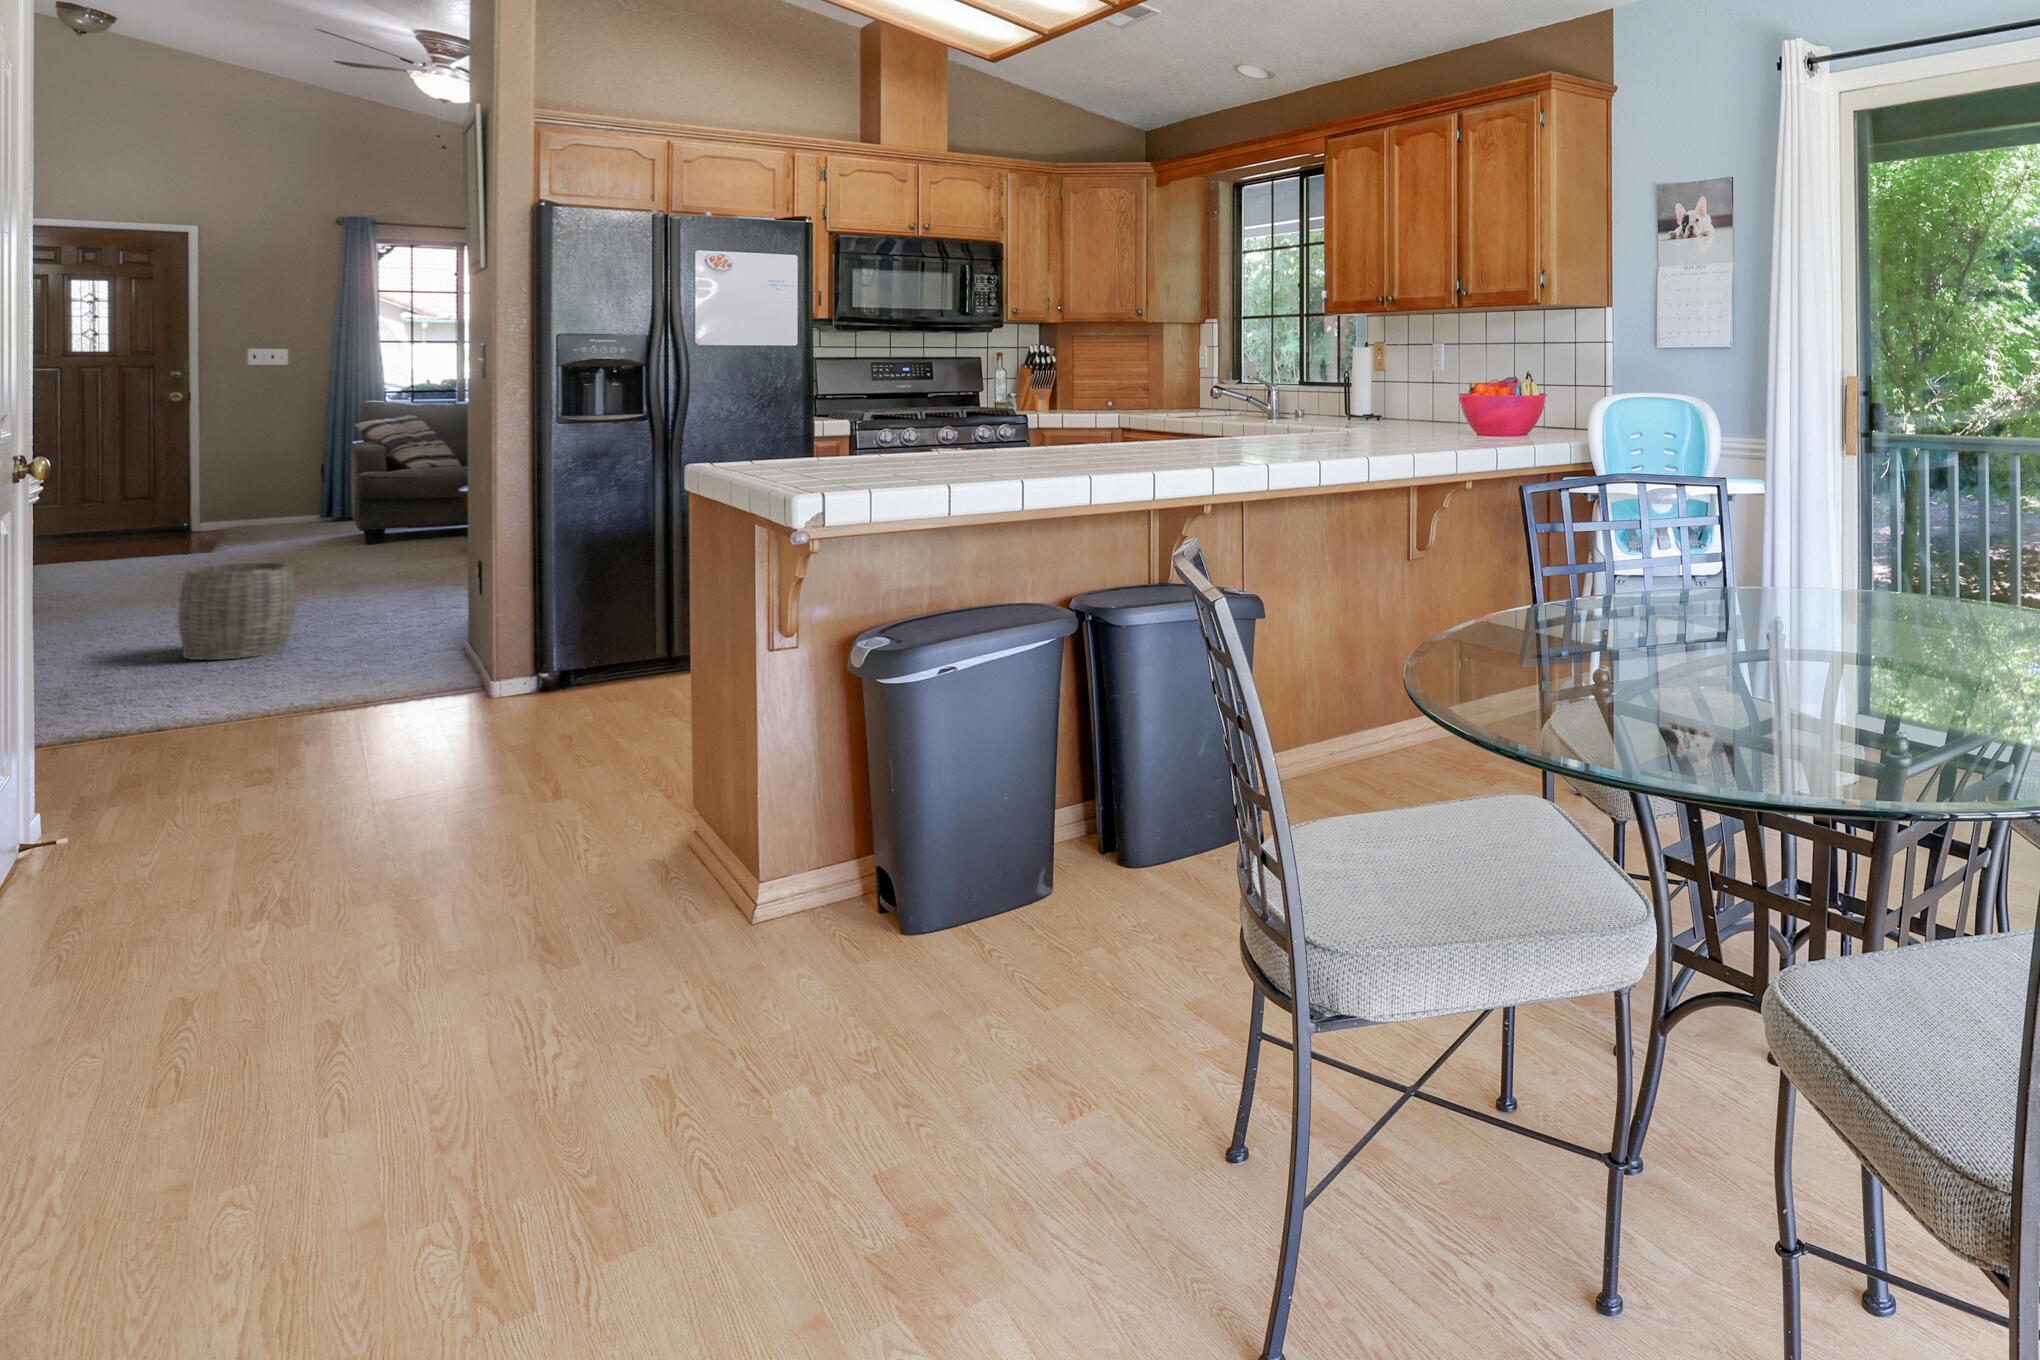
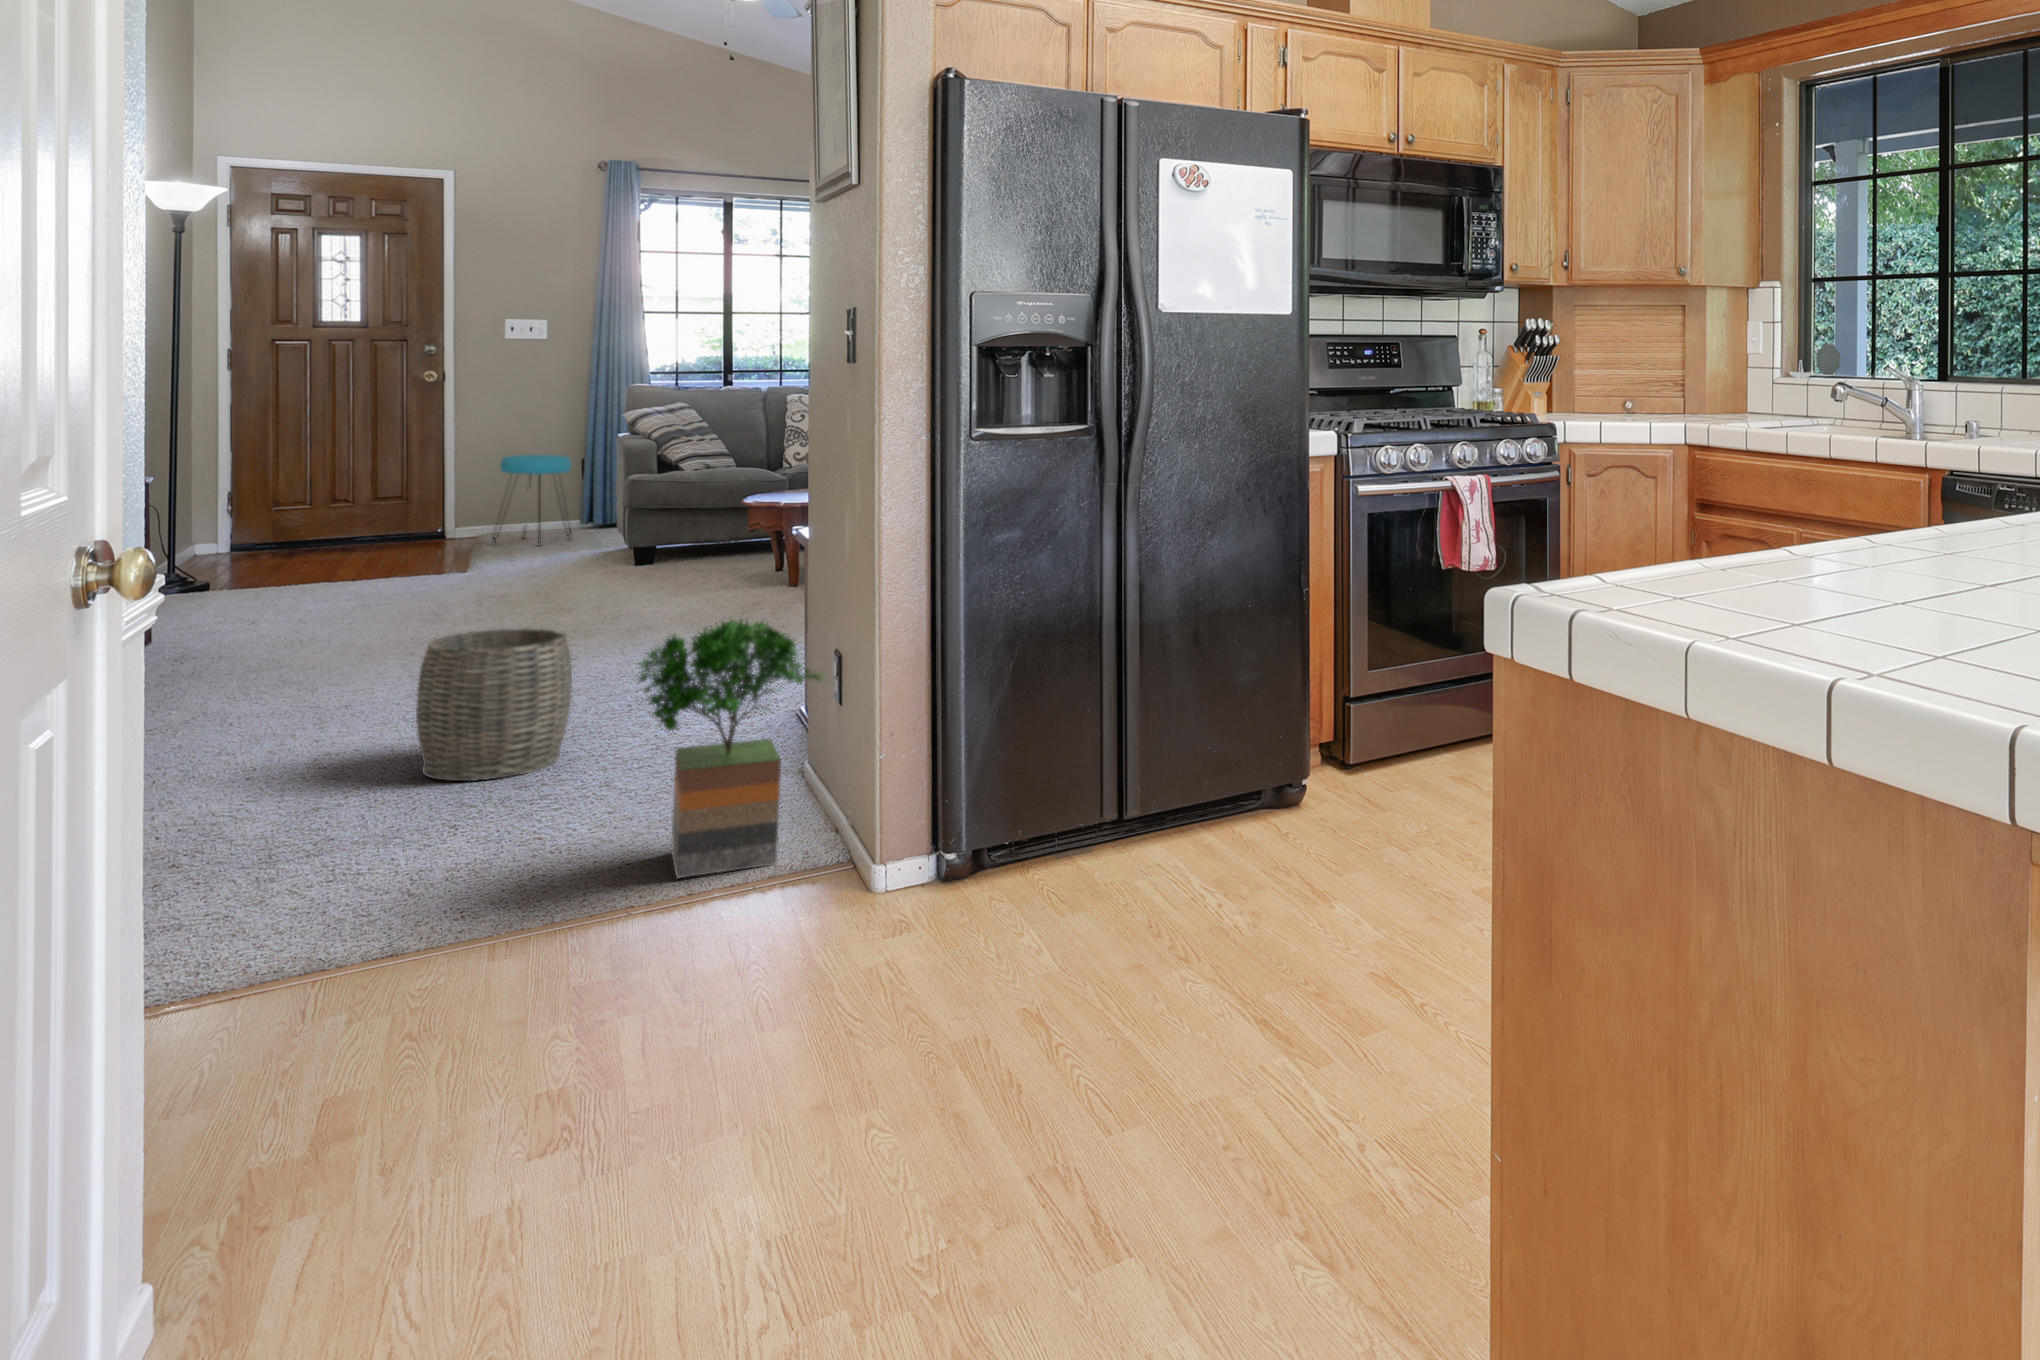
stool: none [233,460,308,534] -> present [492,455,571,545]
potted tree: none [331,537,471,694] -> present [637,619,824,878]

